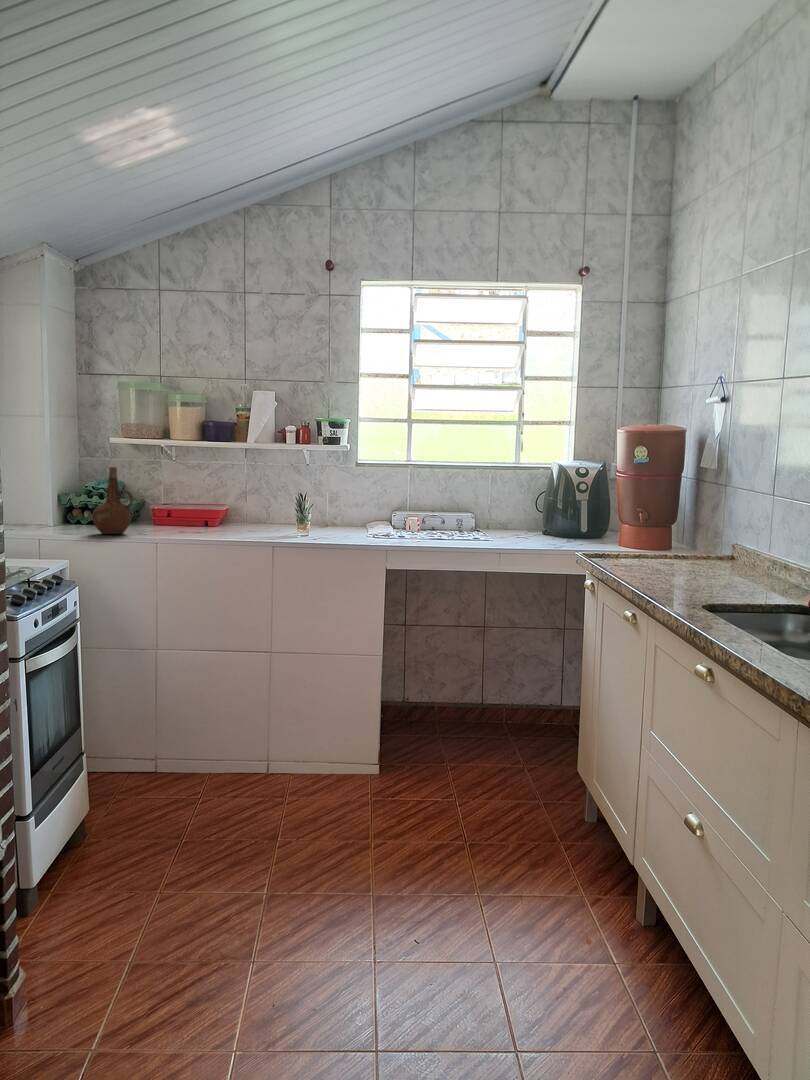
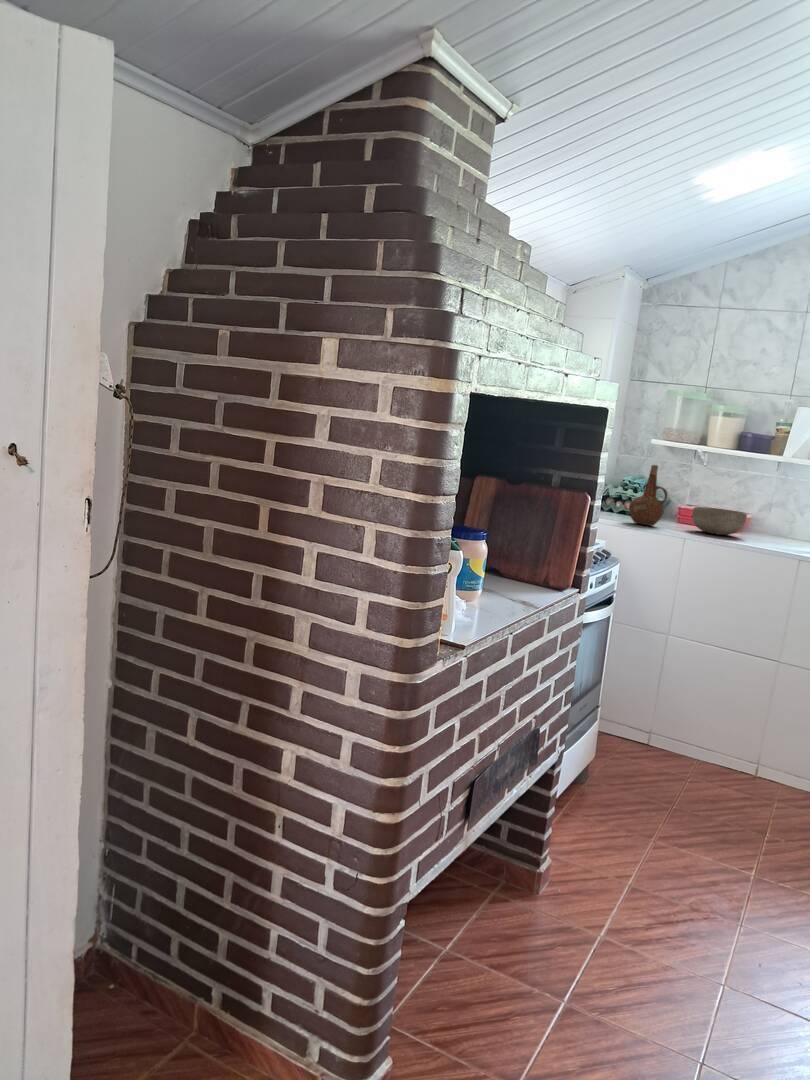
bowl: none [164,504,220,532] -> present [692,507,747,535]

